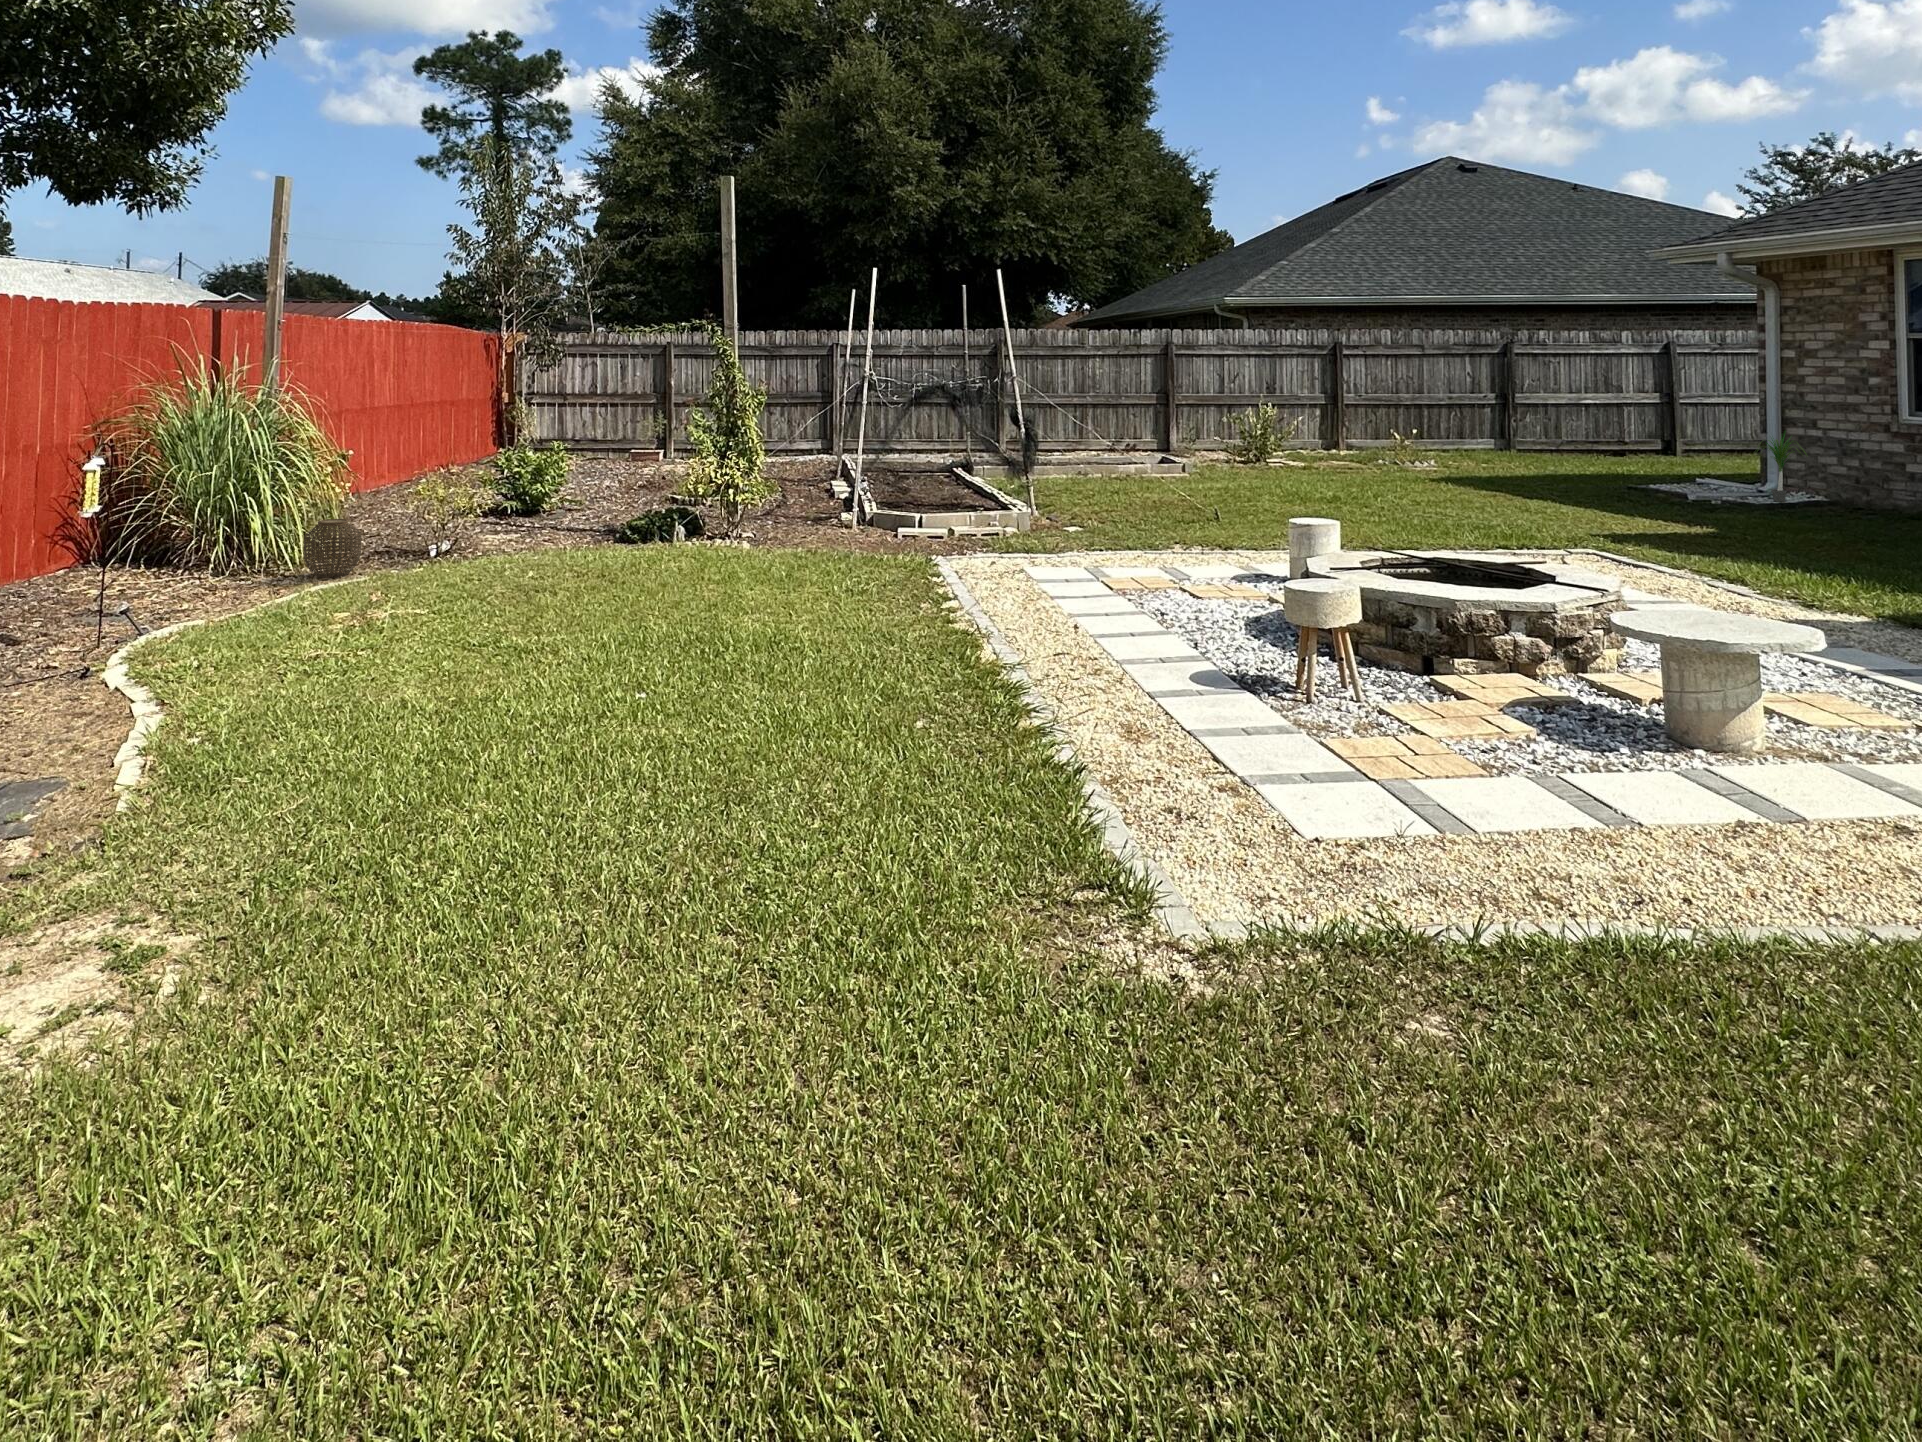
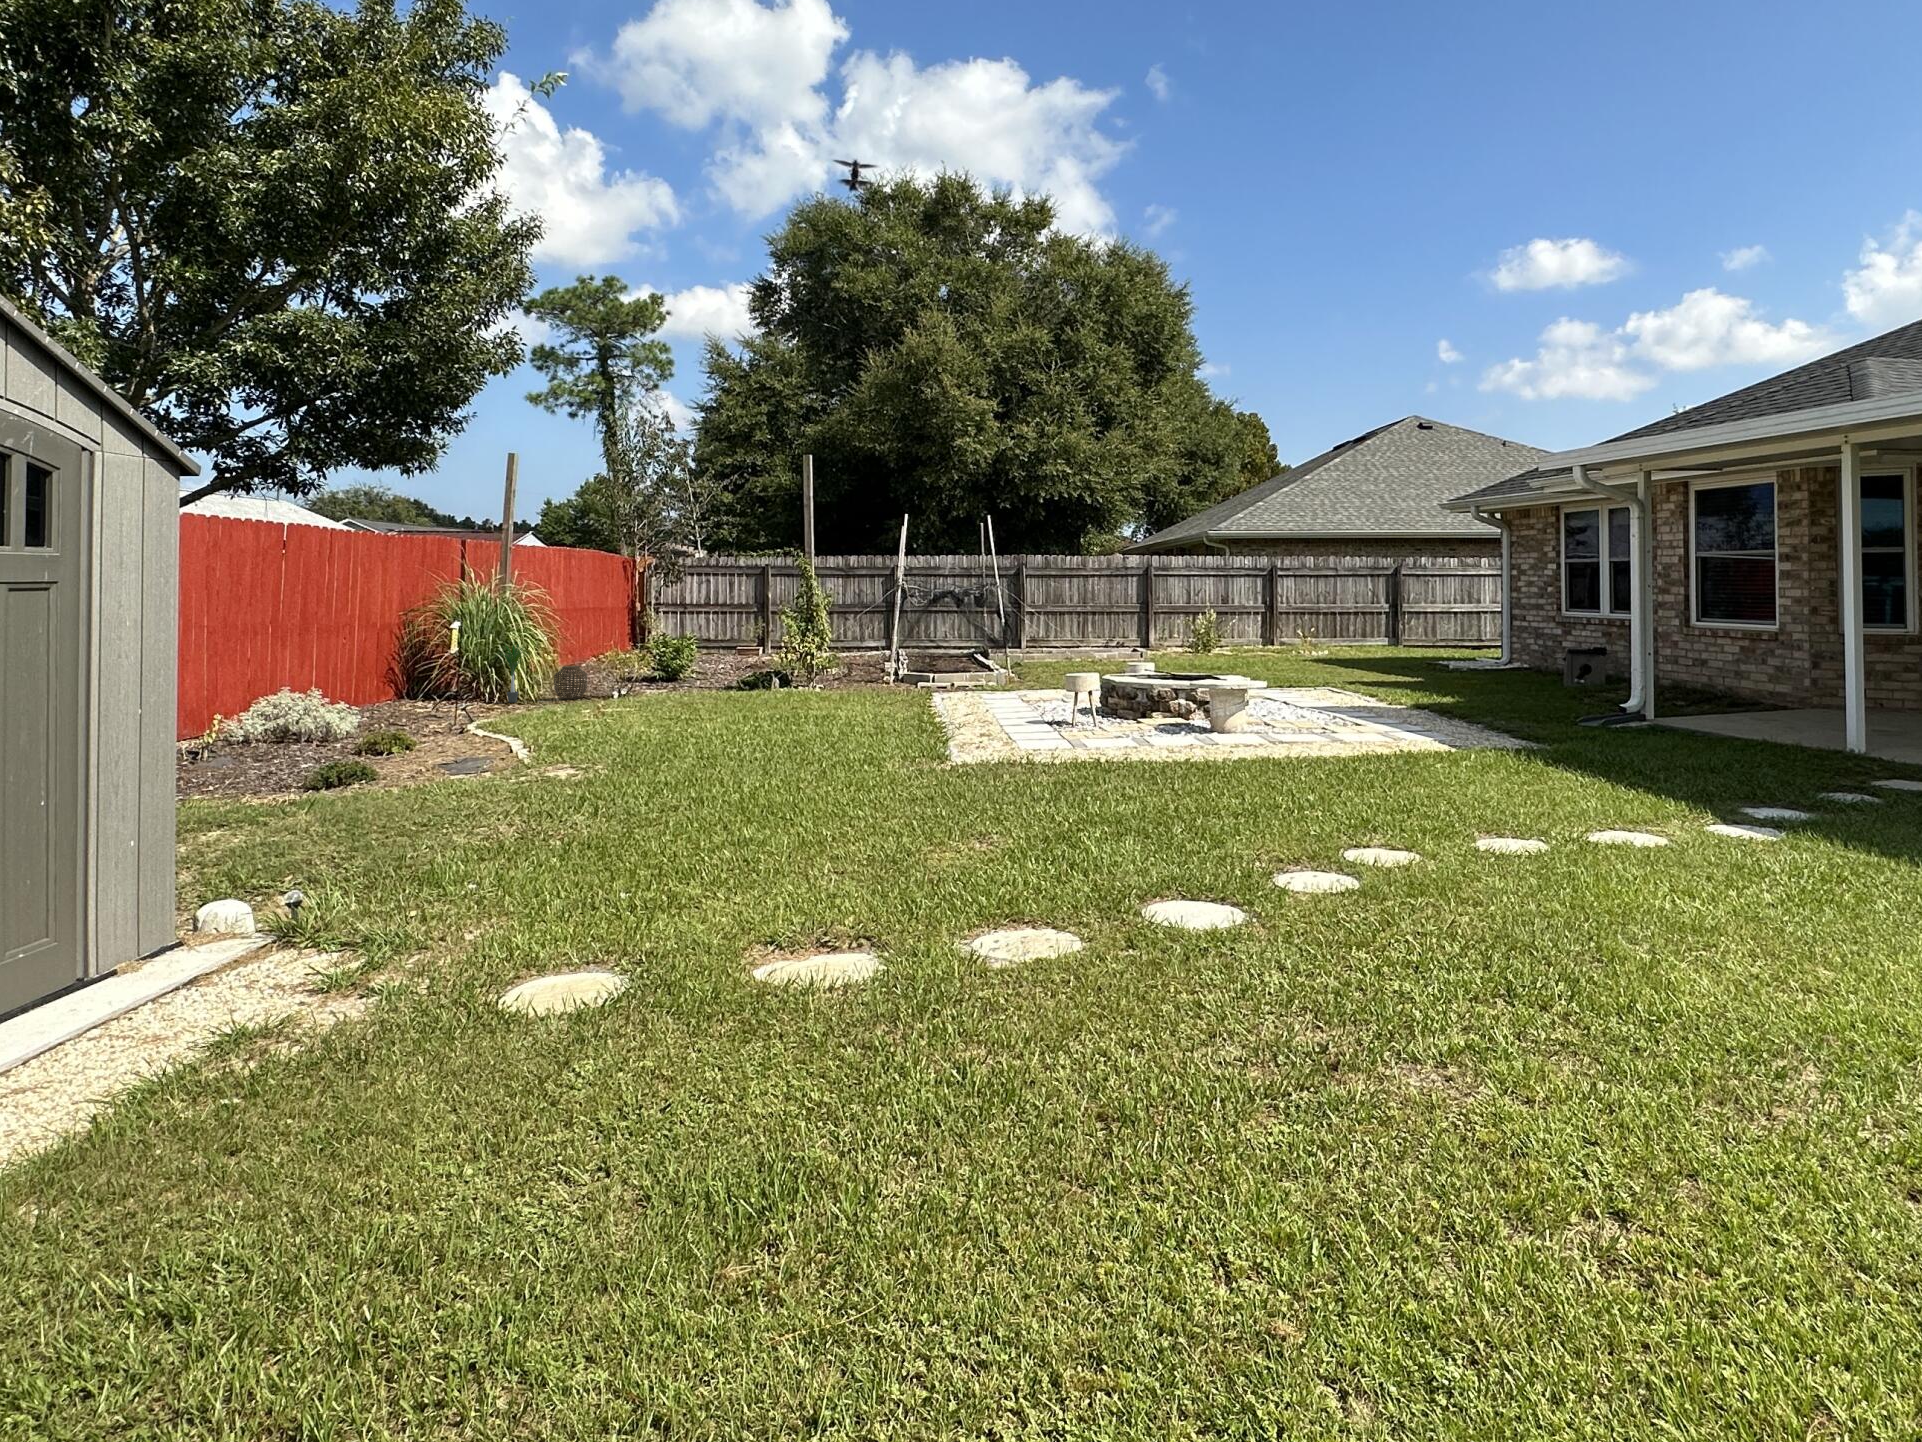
potted plant: present [1767,435,1799,502] -> present [497,643,526,702]

